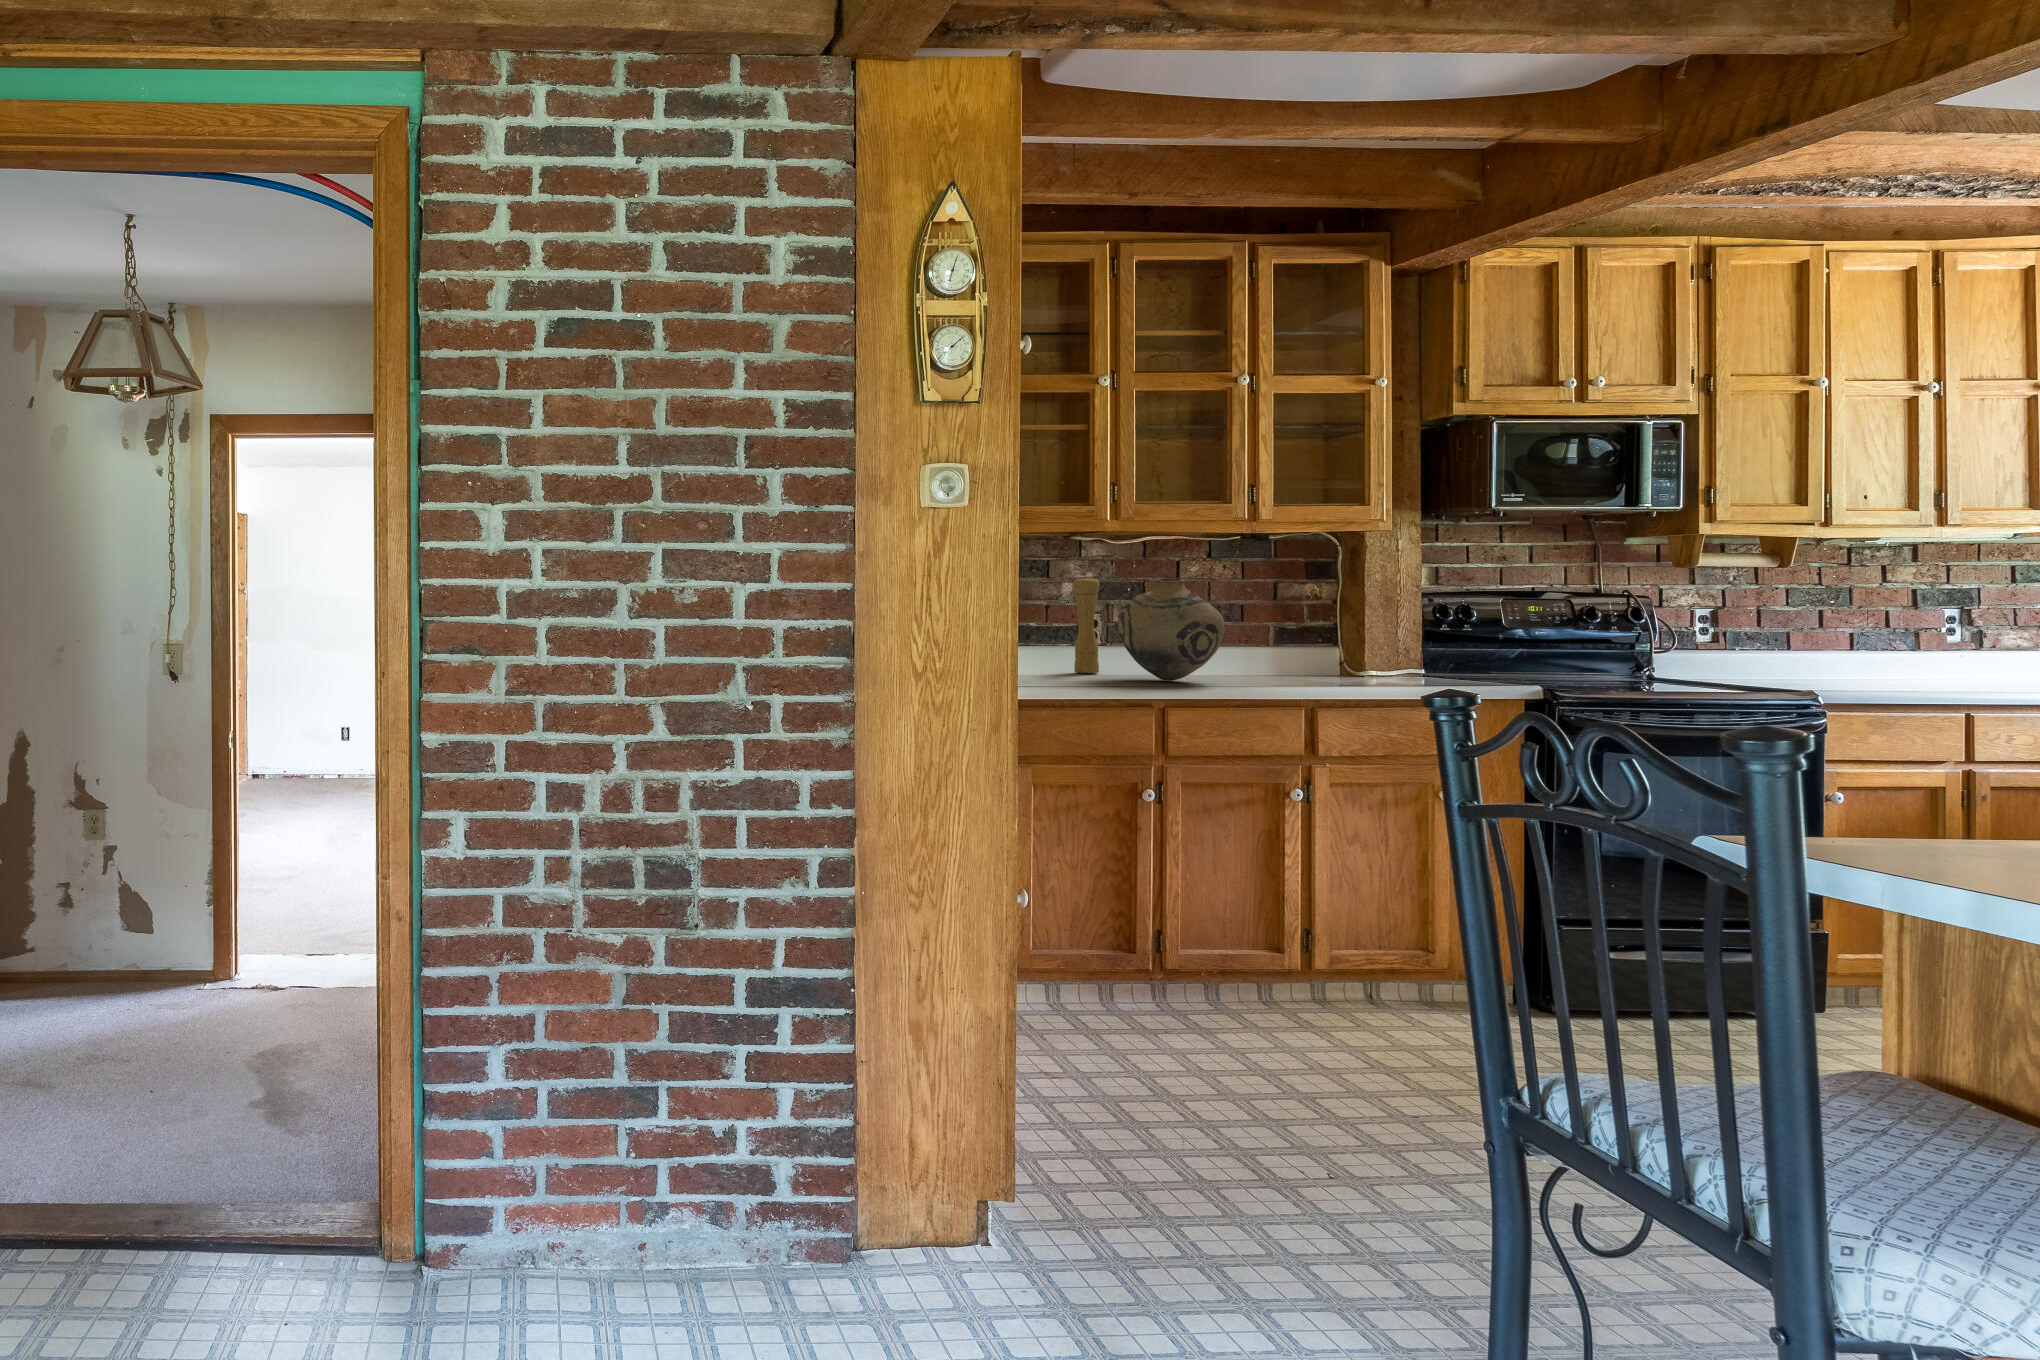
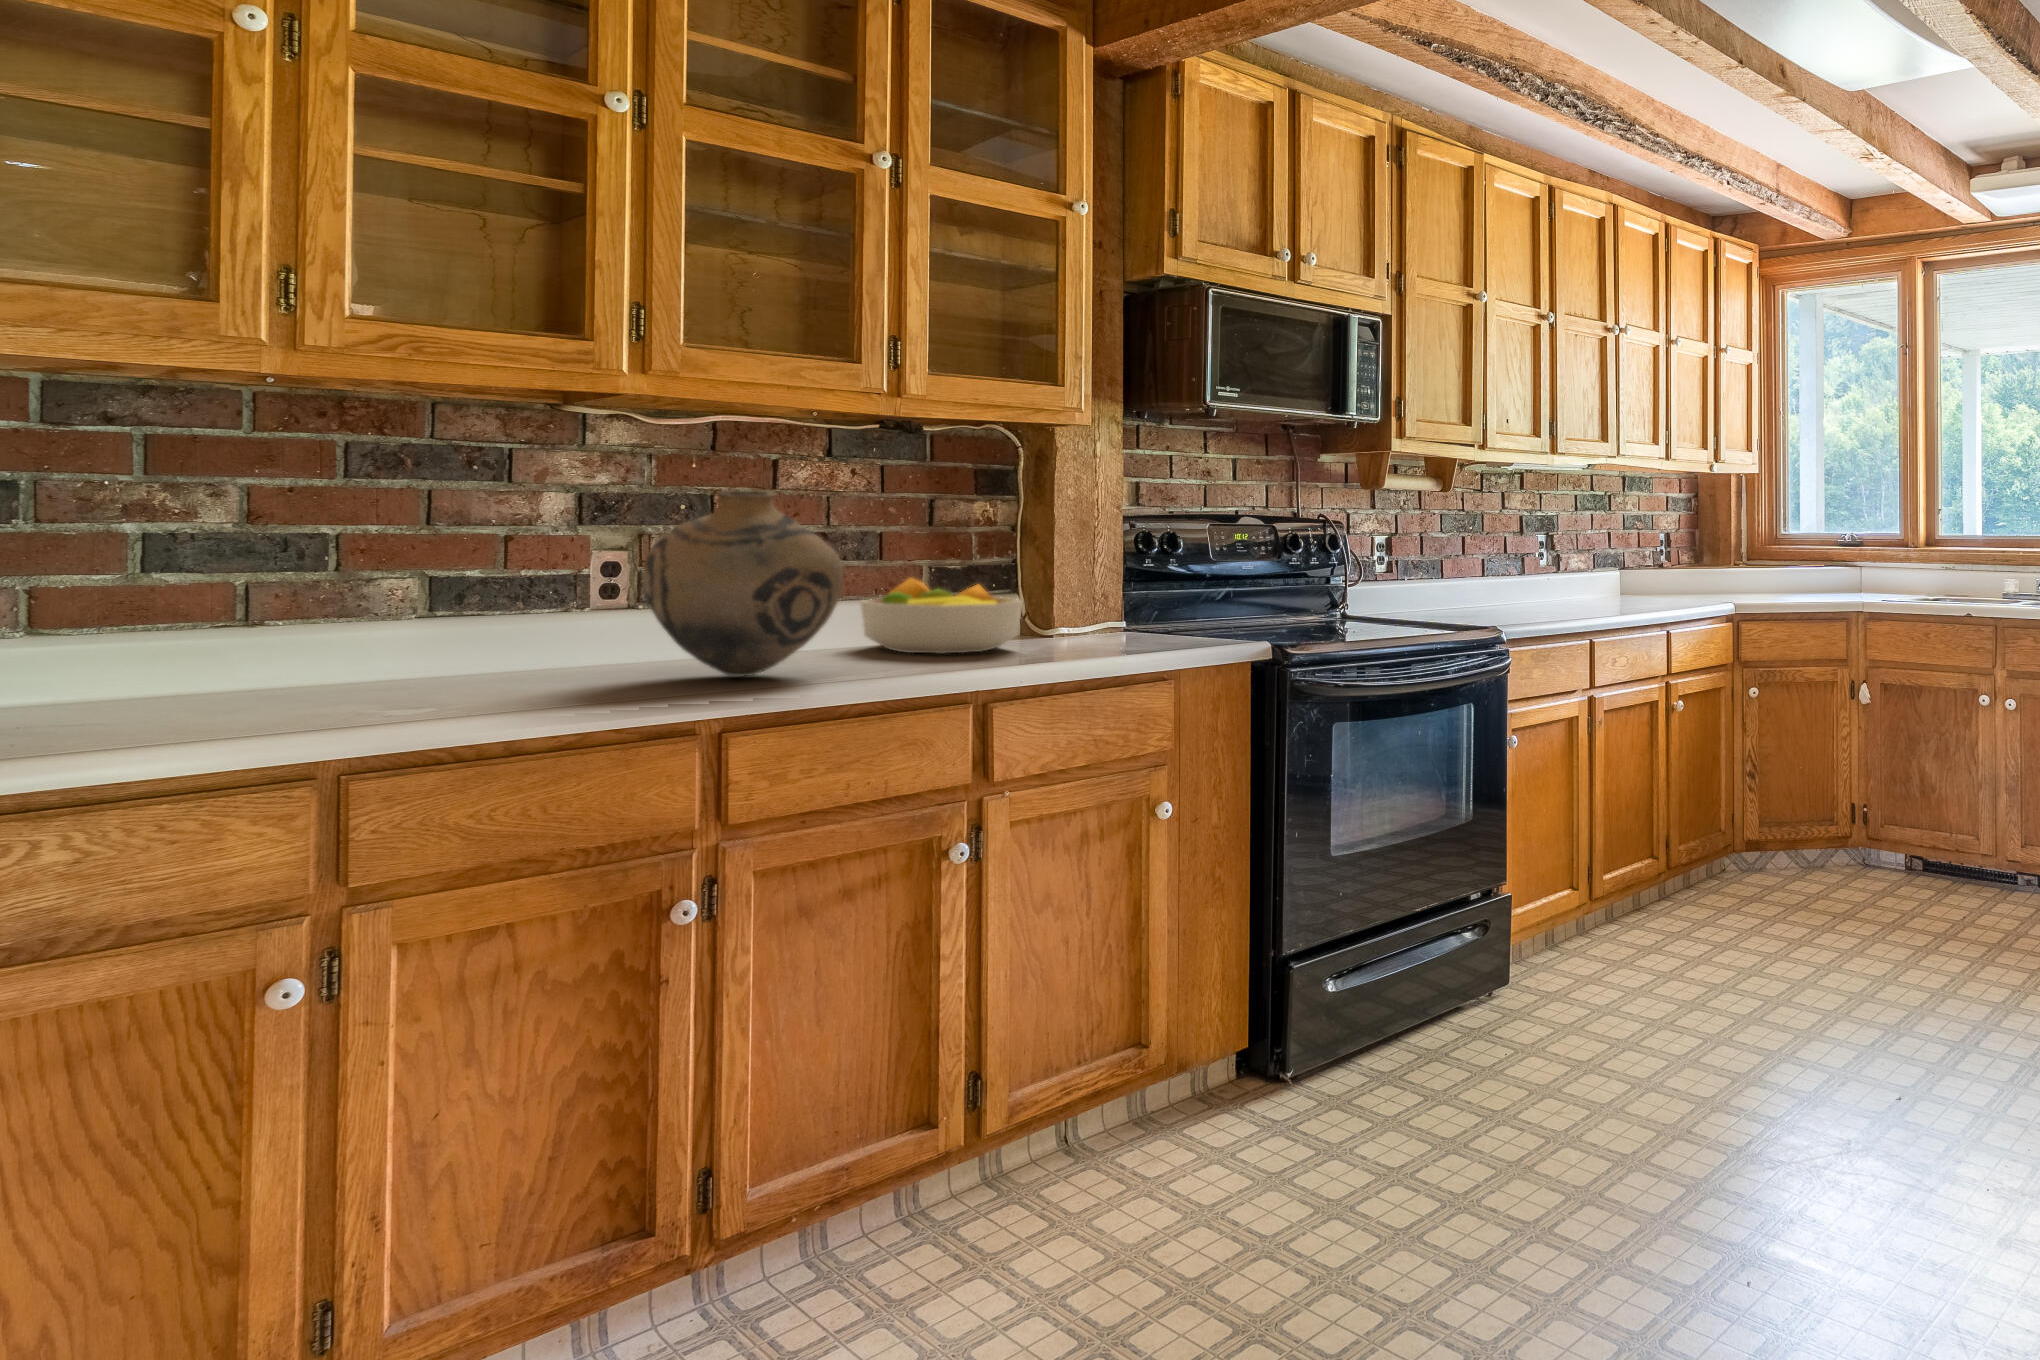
pepper mill: present [1073,577,1100,673] -> none [560,488,616,671]
fruit bowl: none [1231,630,1342,679] -> present [861,578,1023,653]

